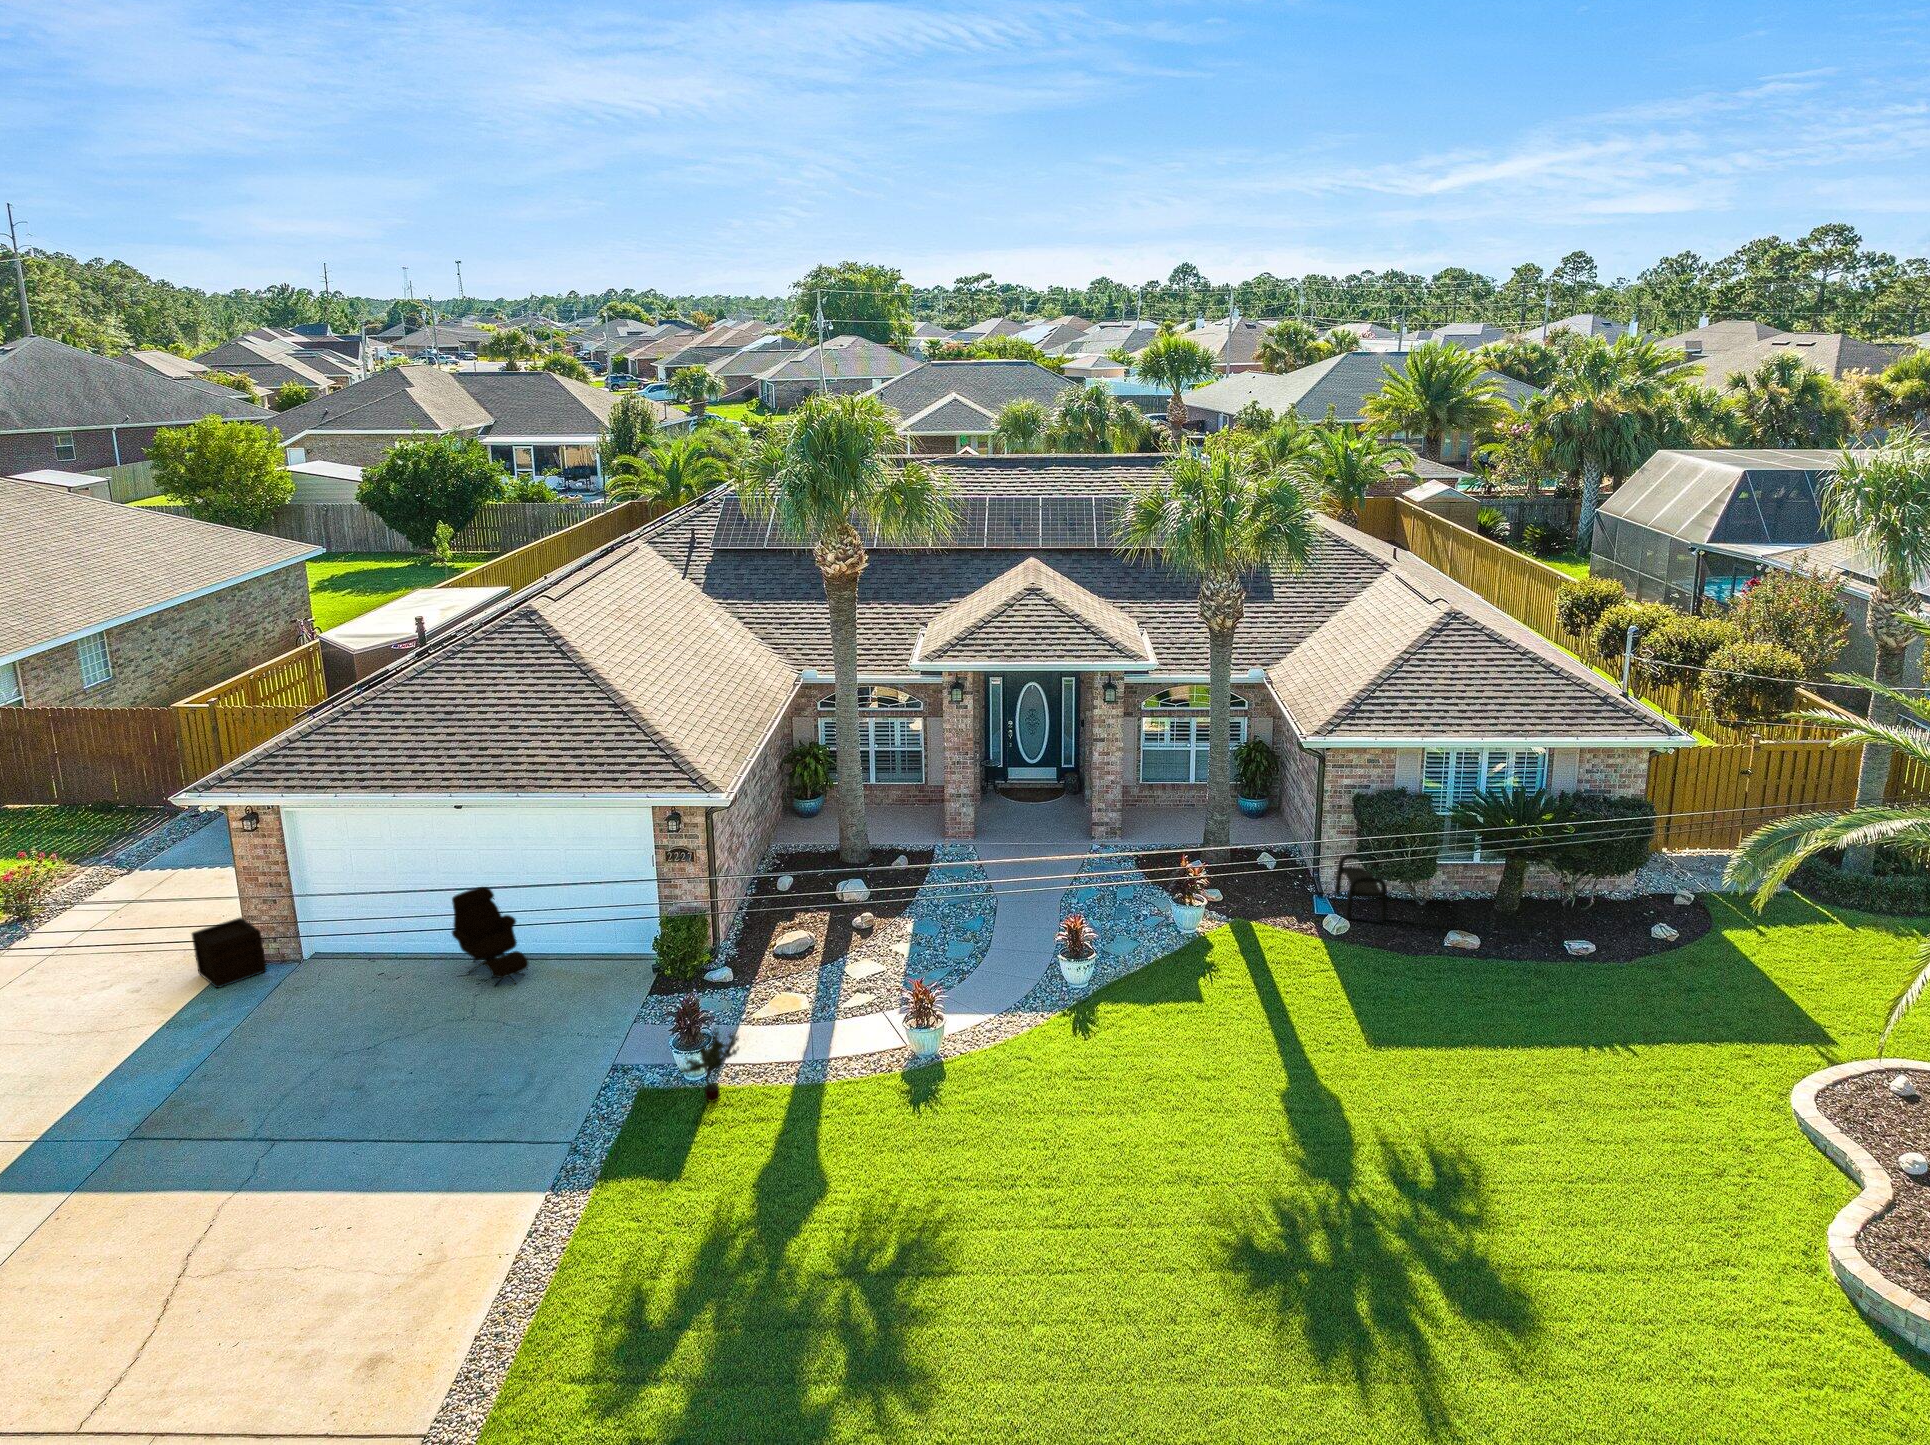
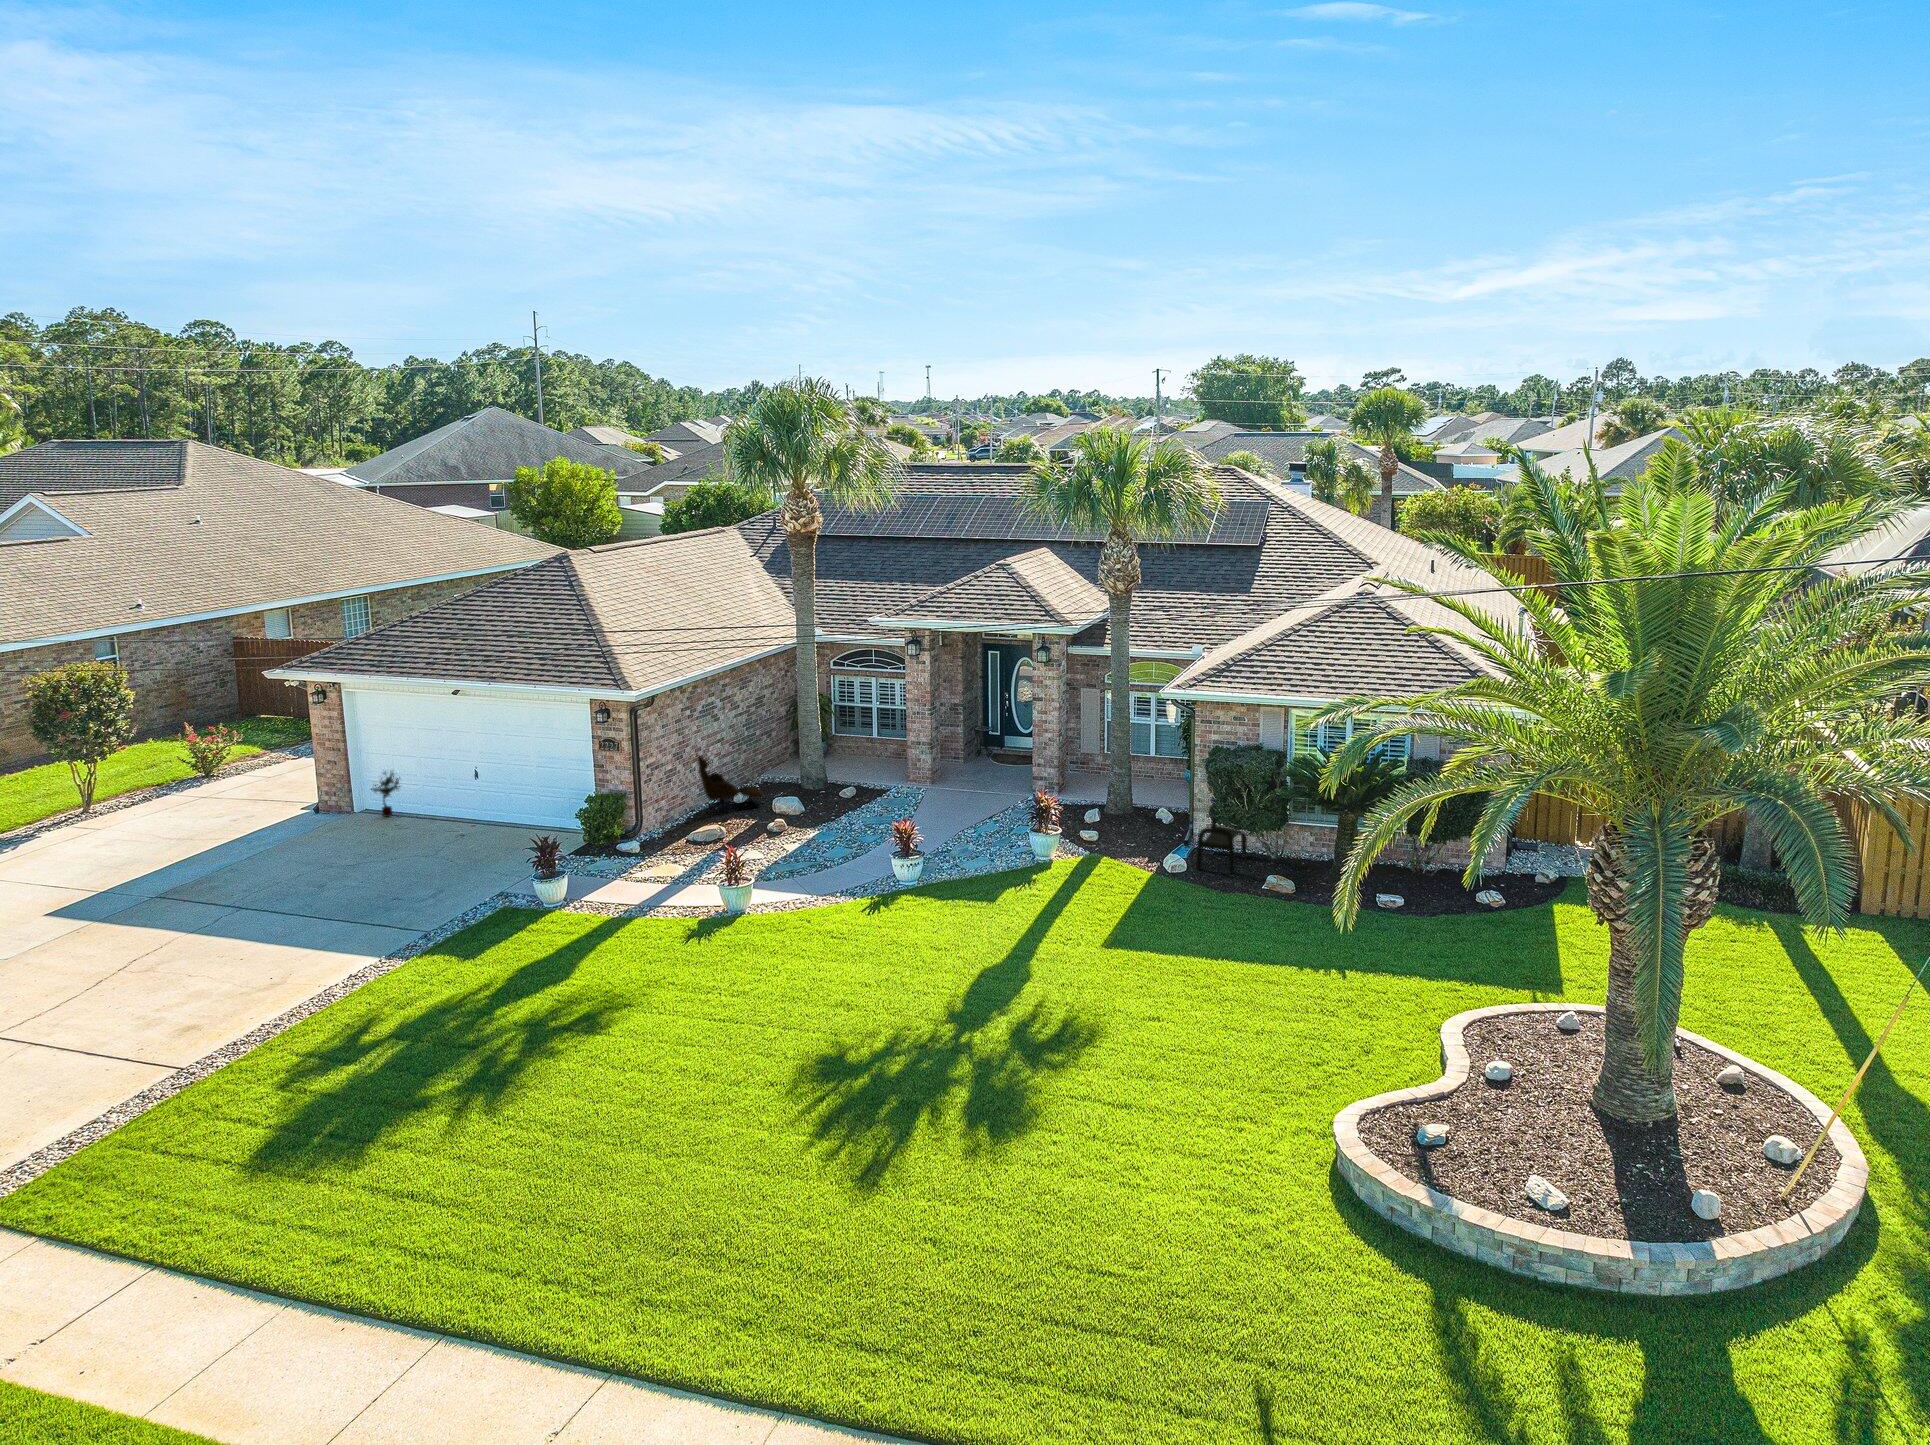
lounge chair: present [452,887,529,985] -> present [698,756,763,812]
wooden crate: present [192,918,267,988] -> none [292,772,338,819]
potted tree: present [681,1028,739,1102] -> present [371,771,401,817]

